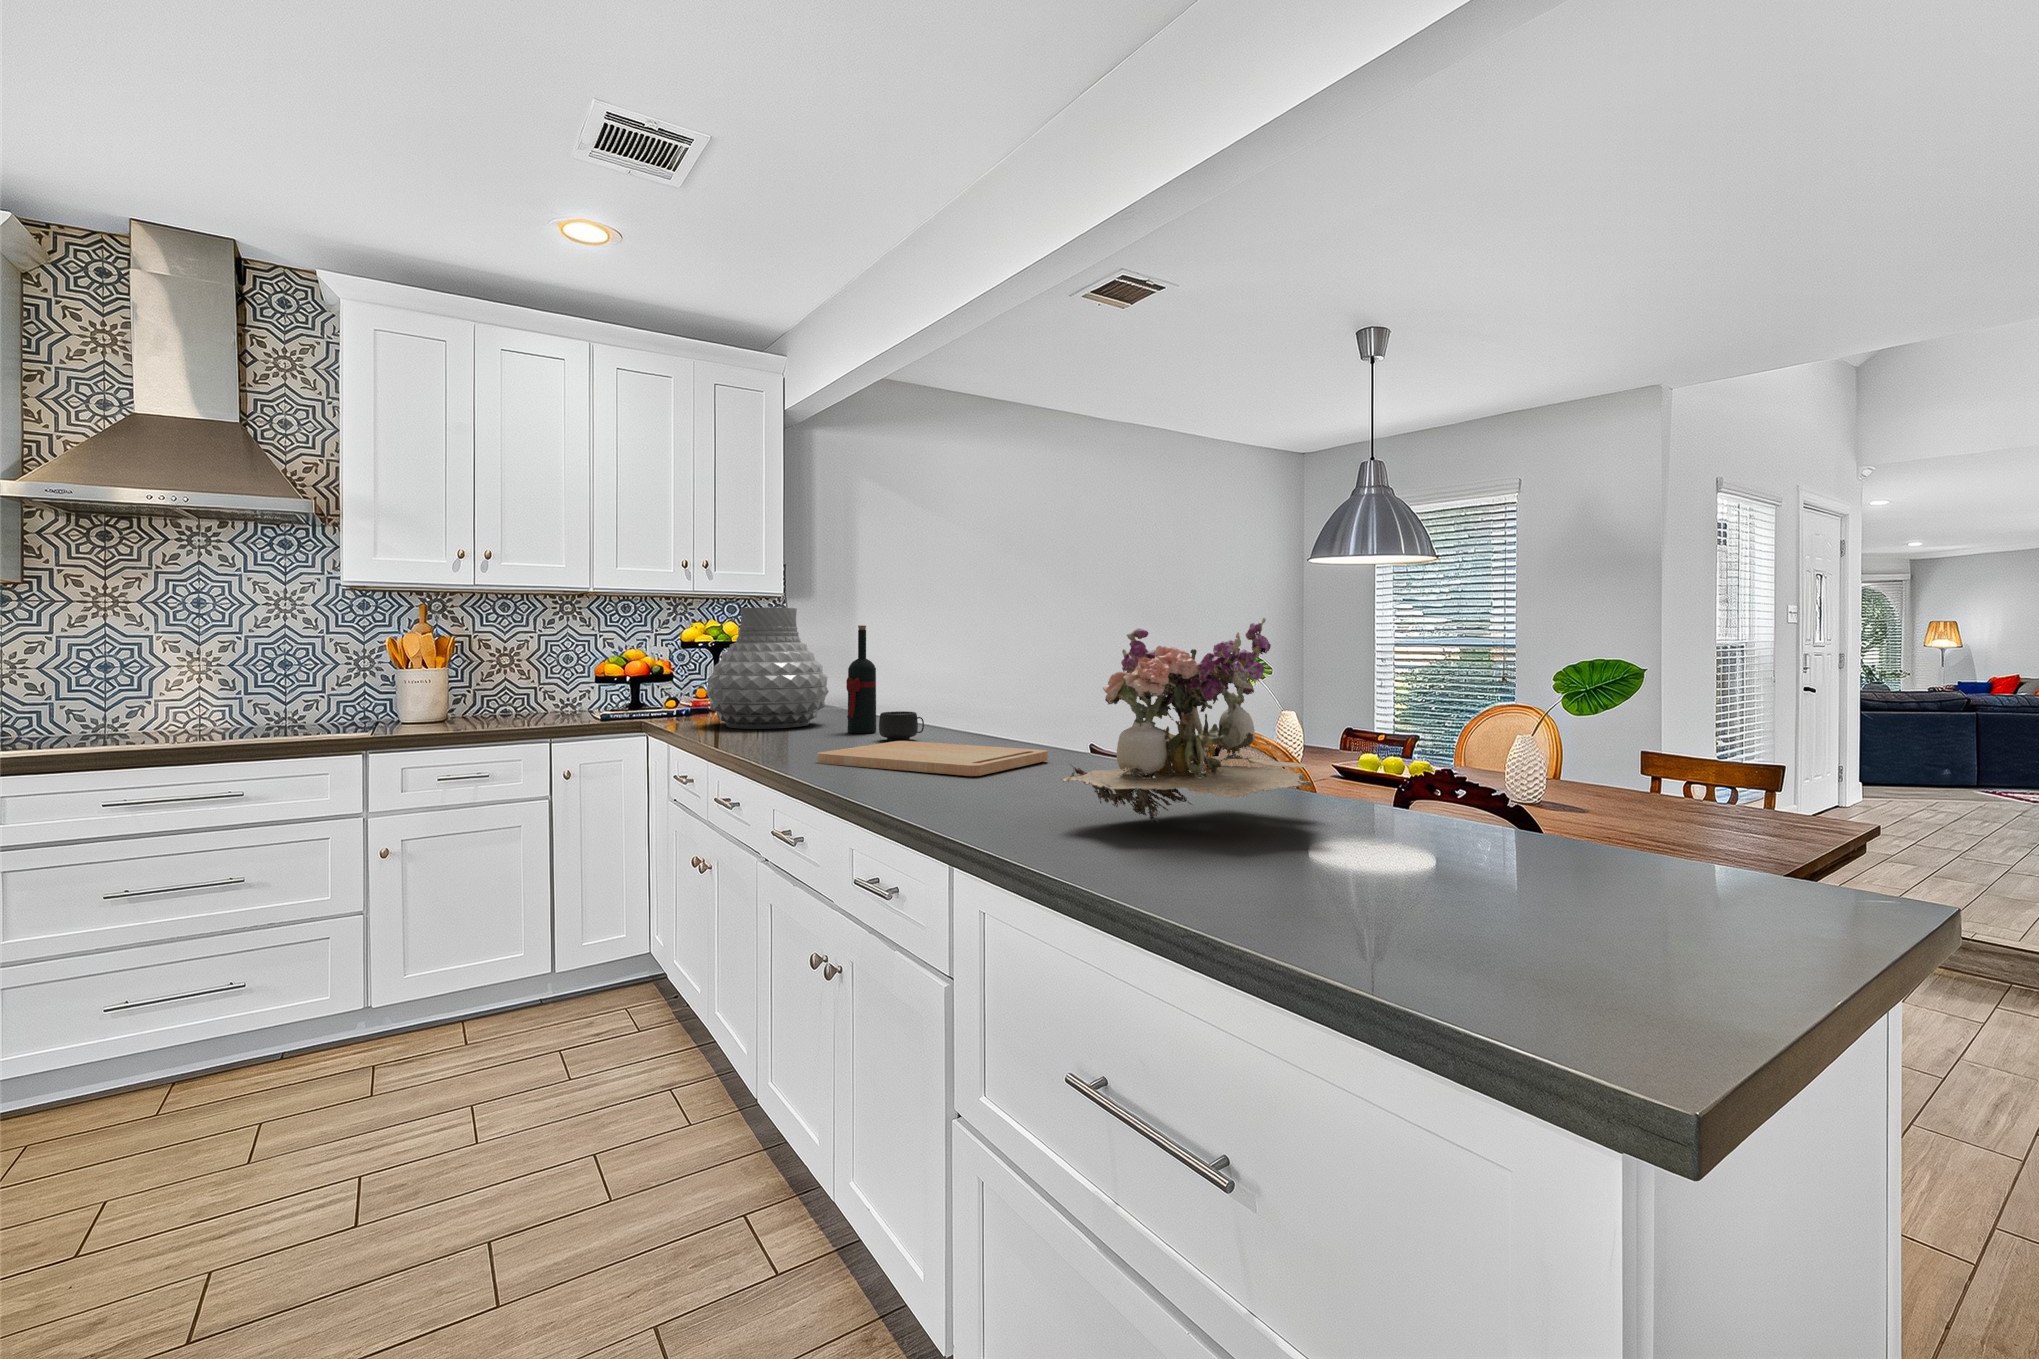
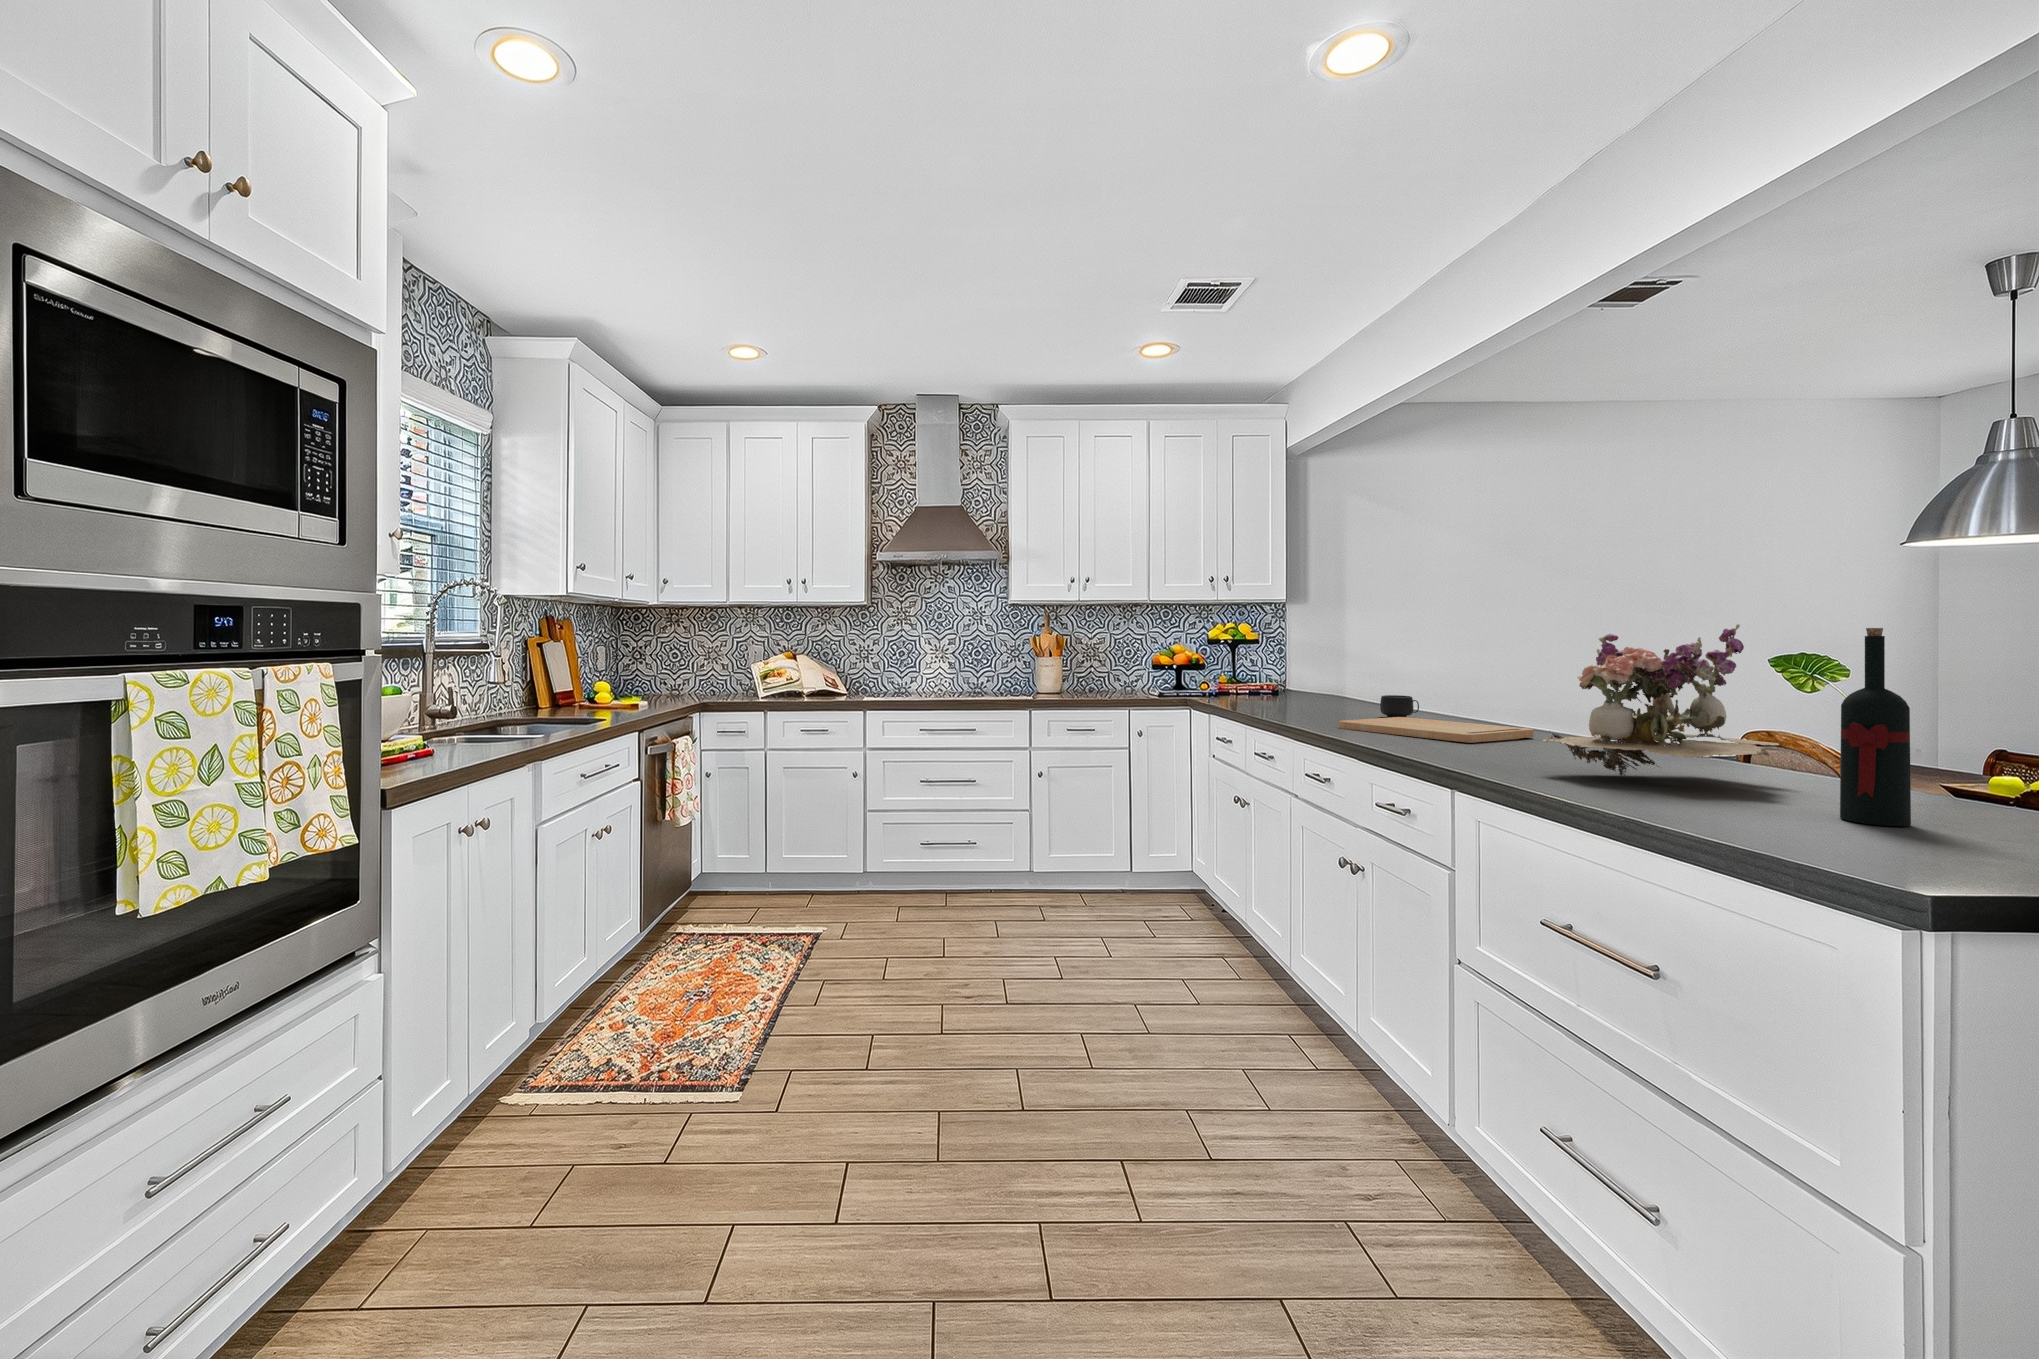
vase: present [707,607,829,729] -> none [1240,614,1333,705]
wine bottle: present [846,625,876,733] -> present [1840,628,1911,826]

